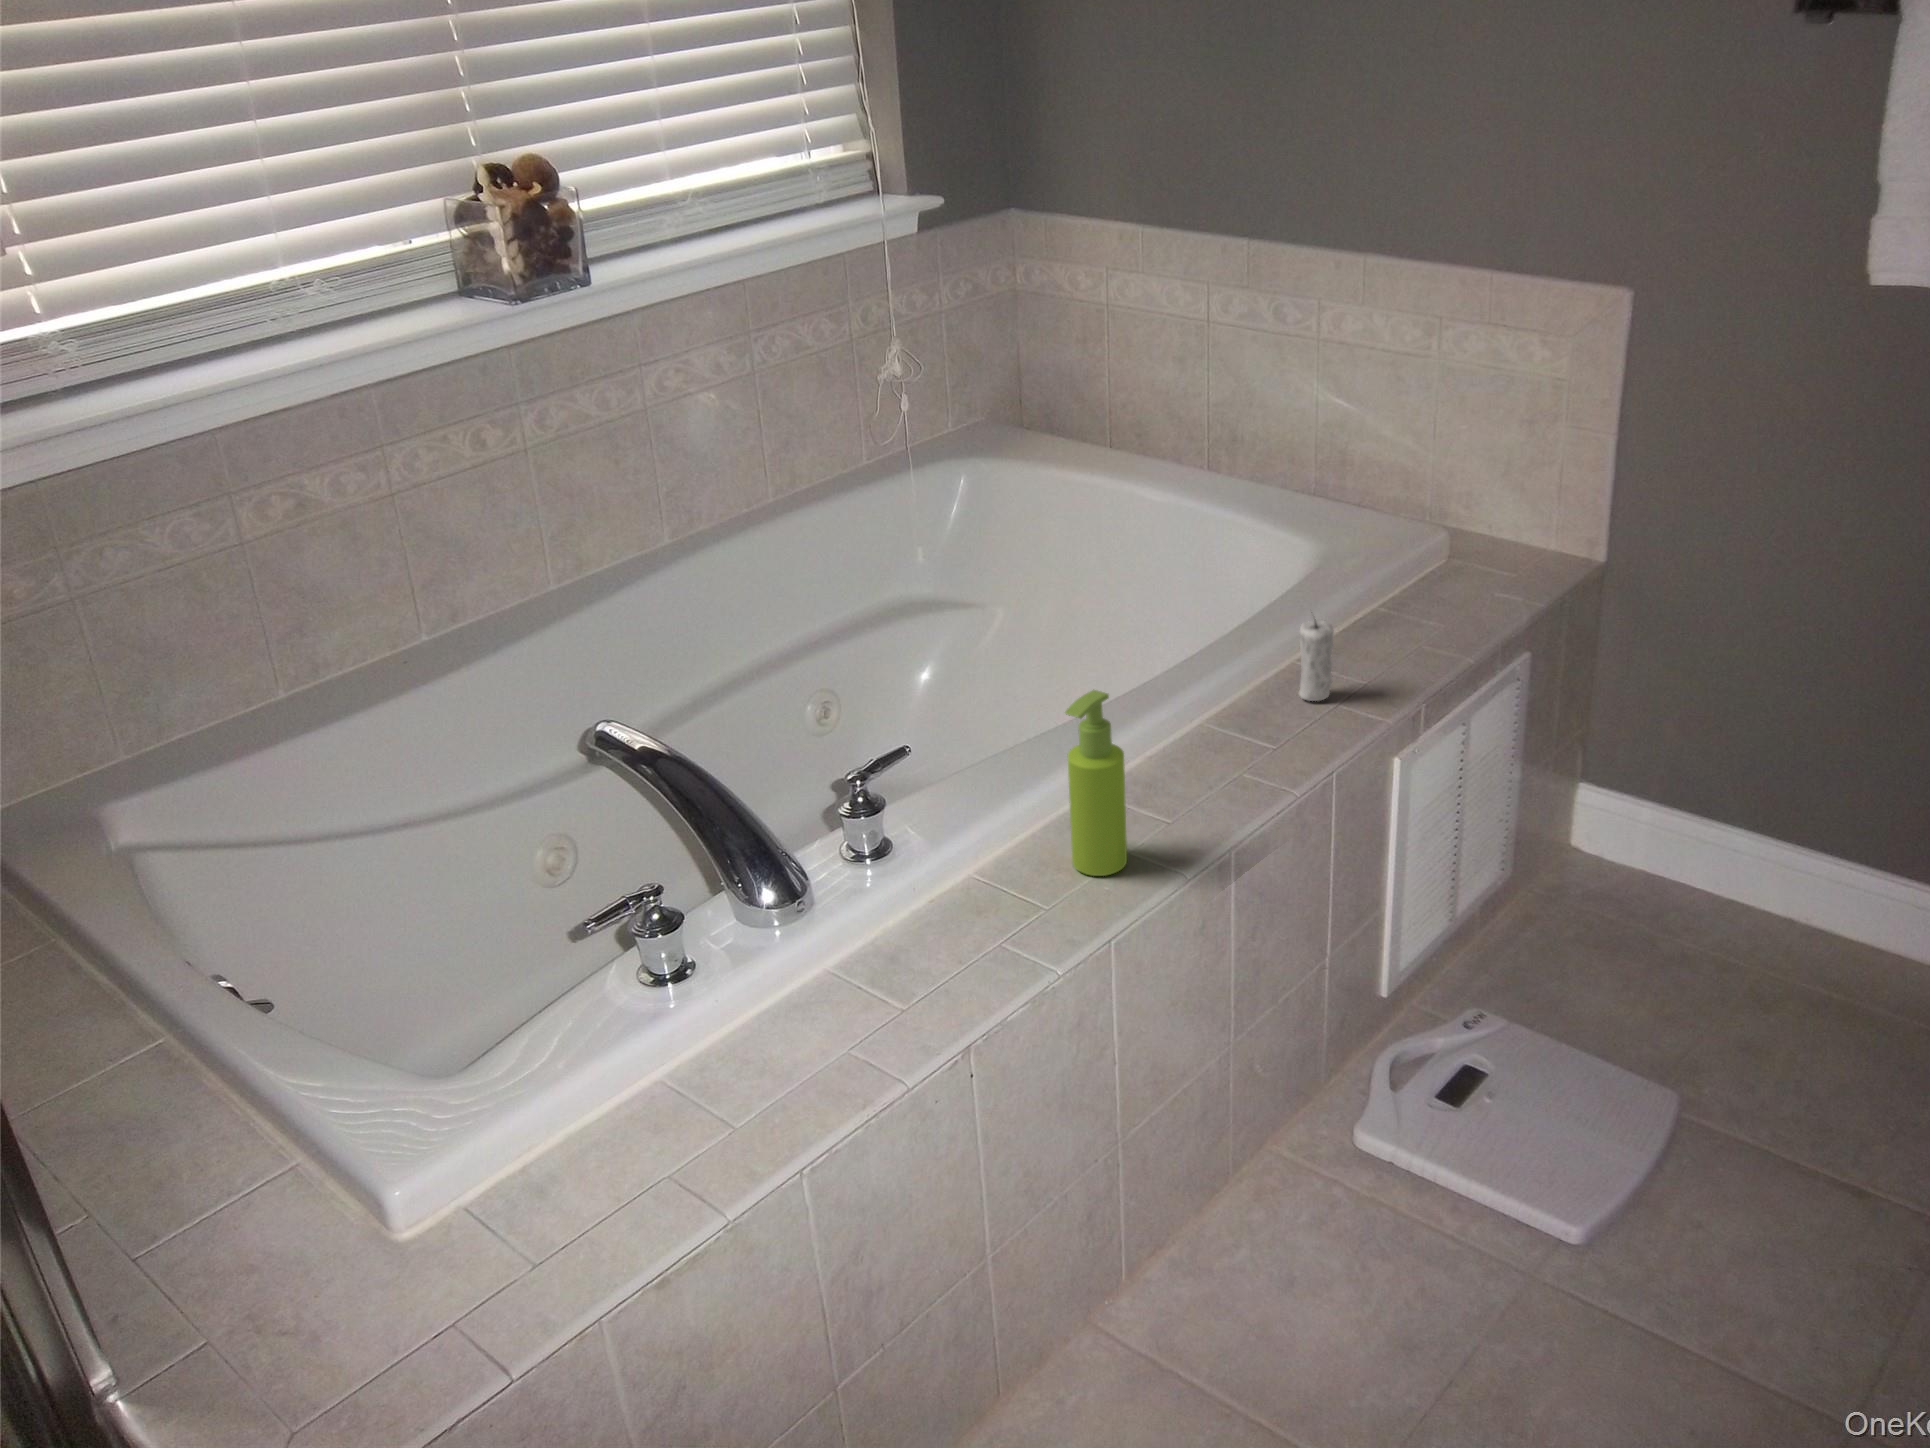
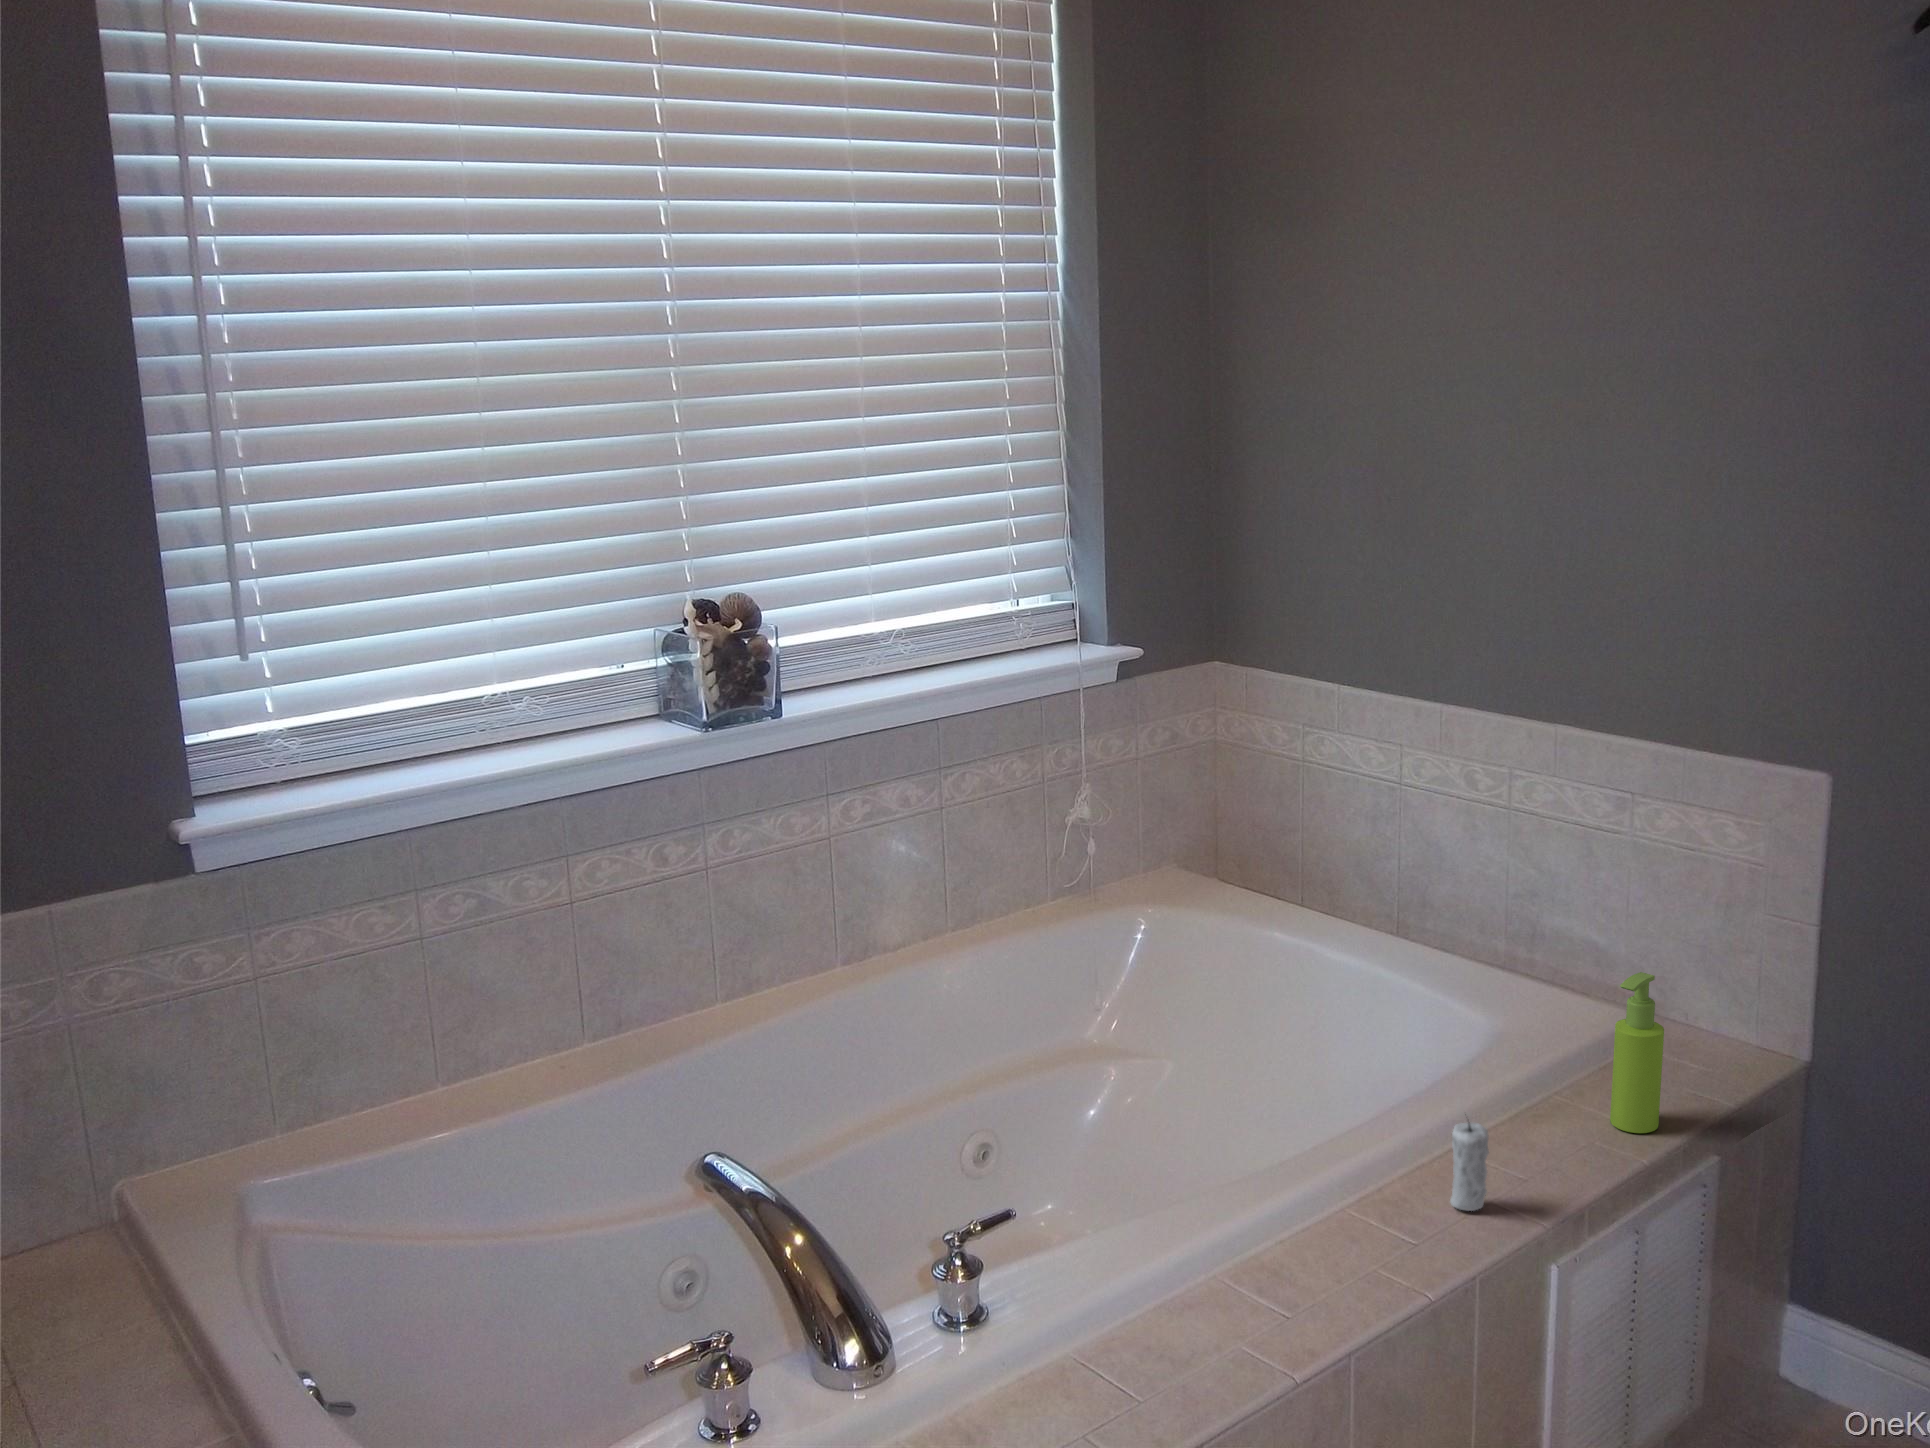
soap dispenser: present [1065,690,1127,876] -> present [1610,972,1664,1133]

